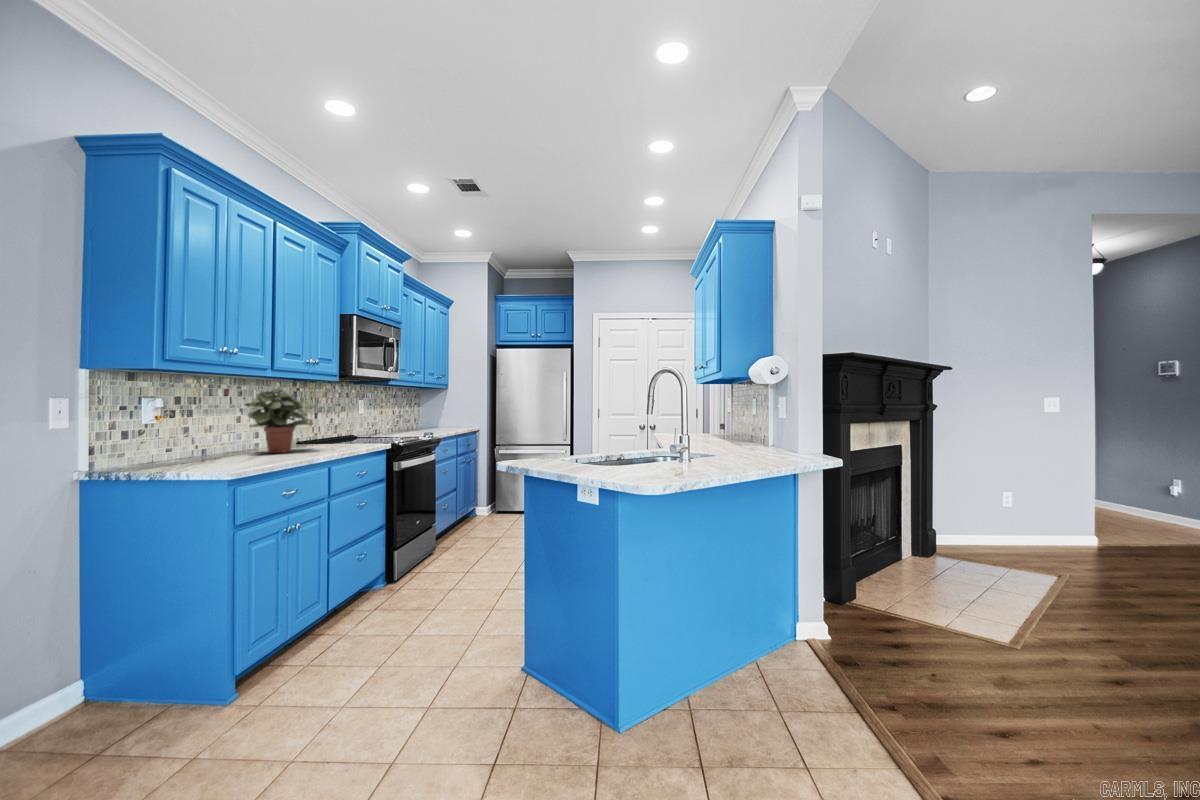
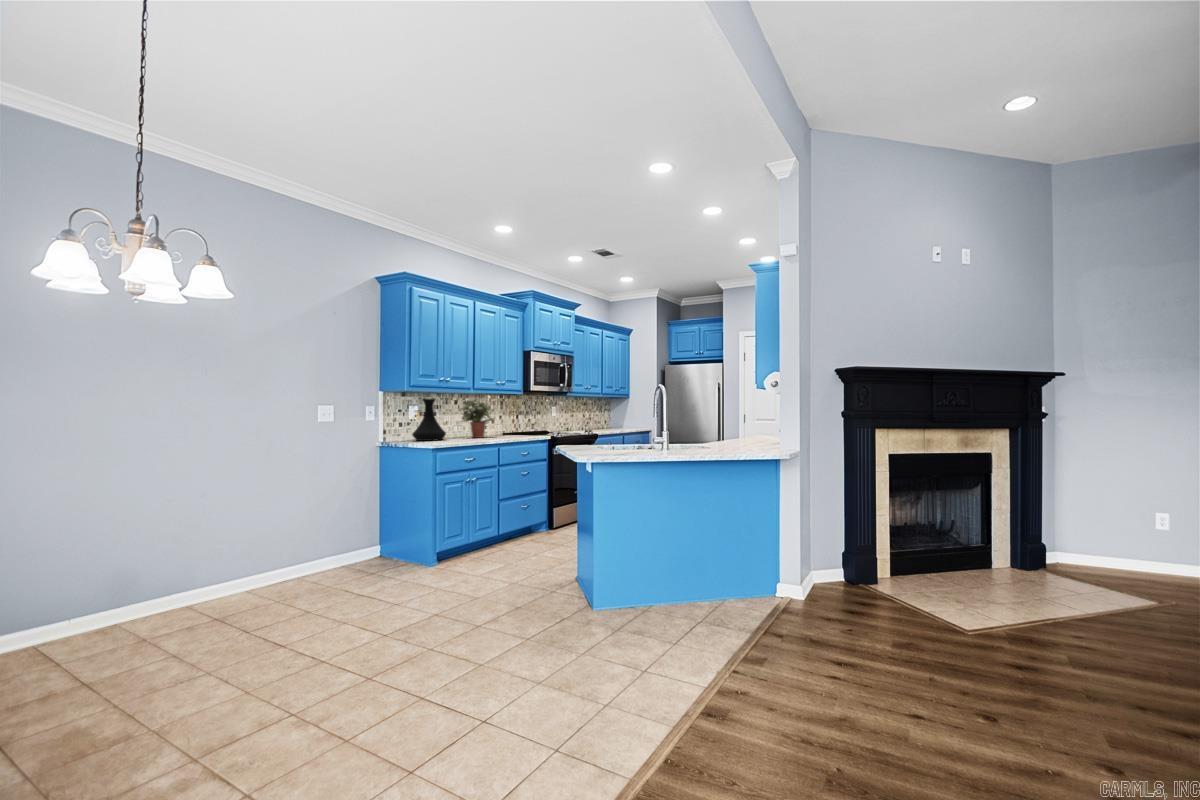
vase: none [155,386,230,466] -> present [412,399,446,441]

